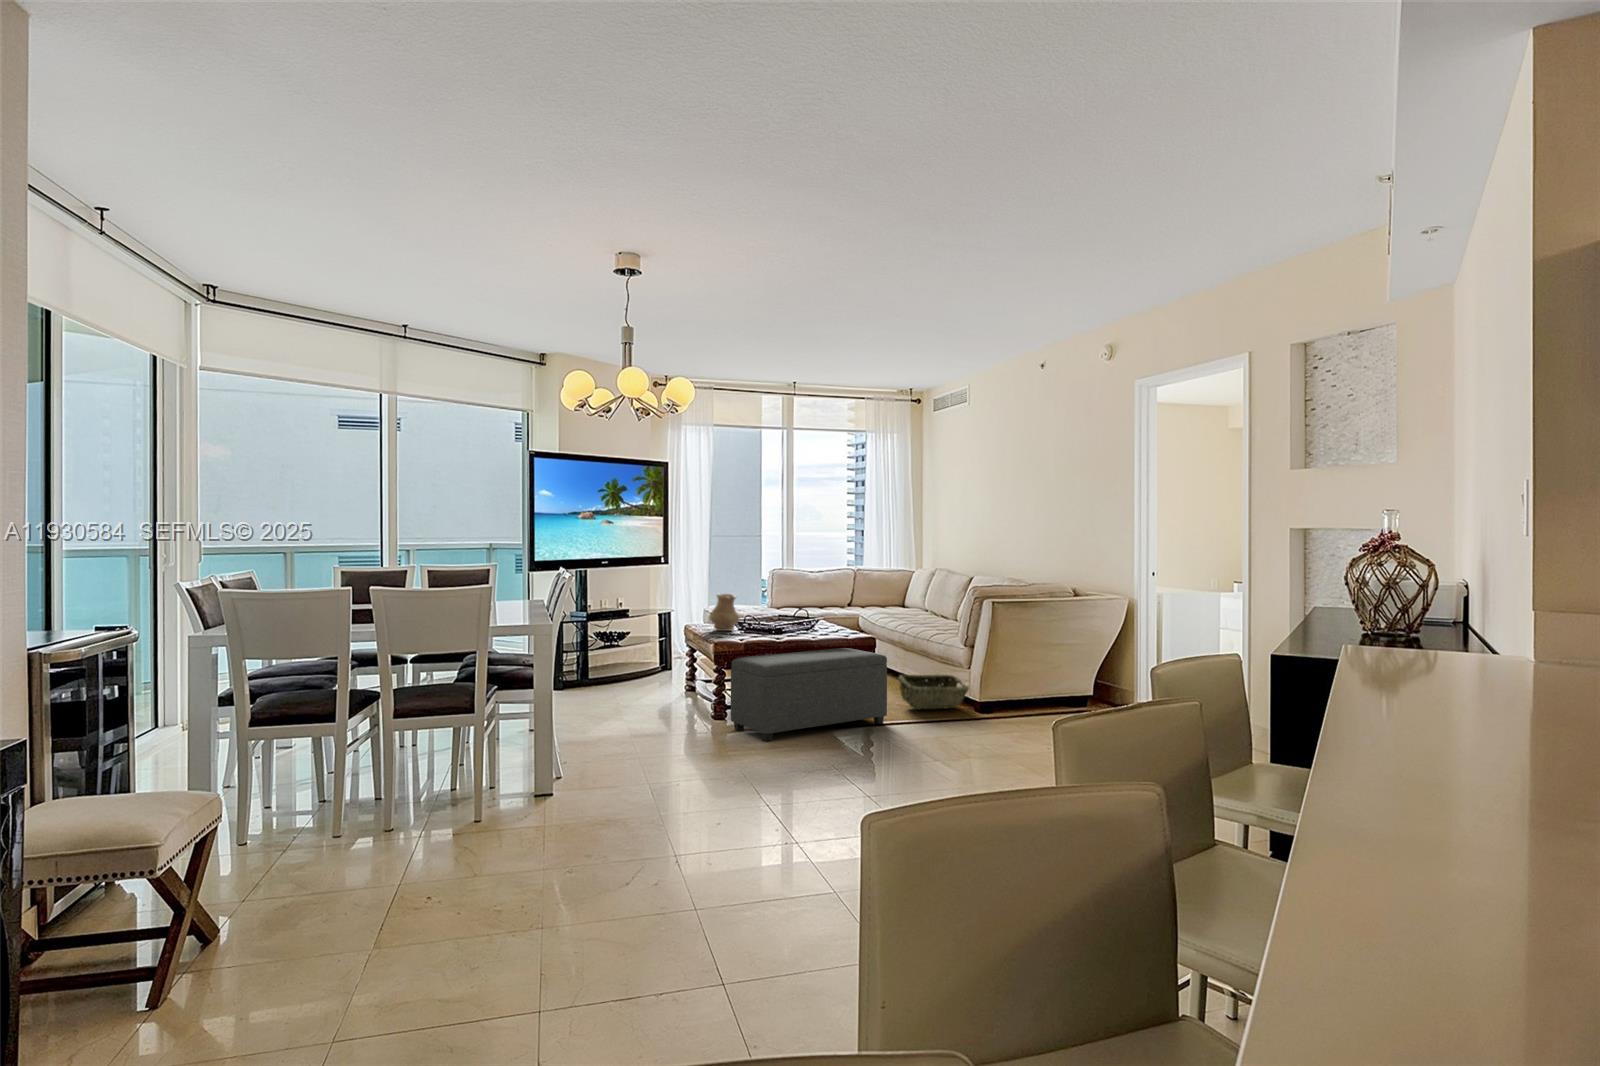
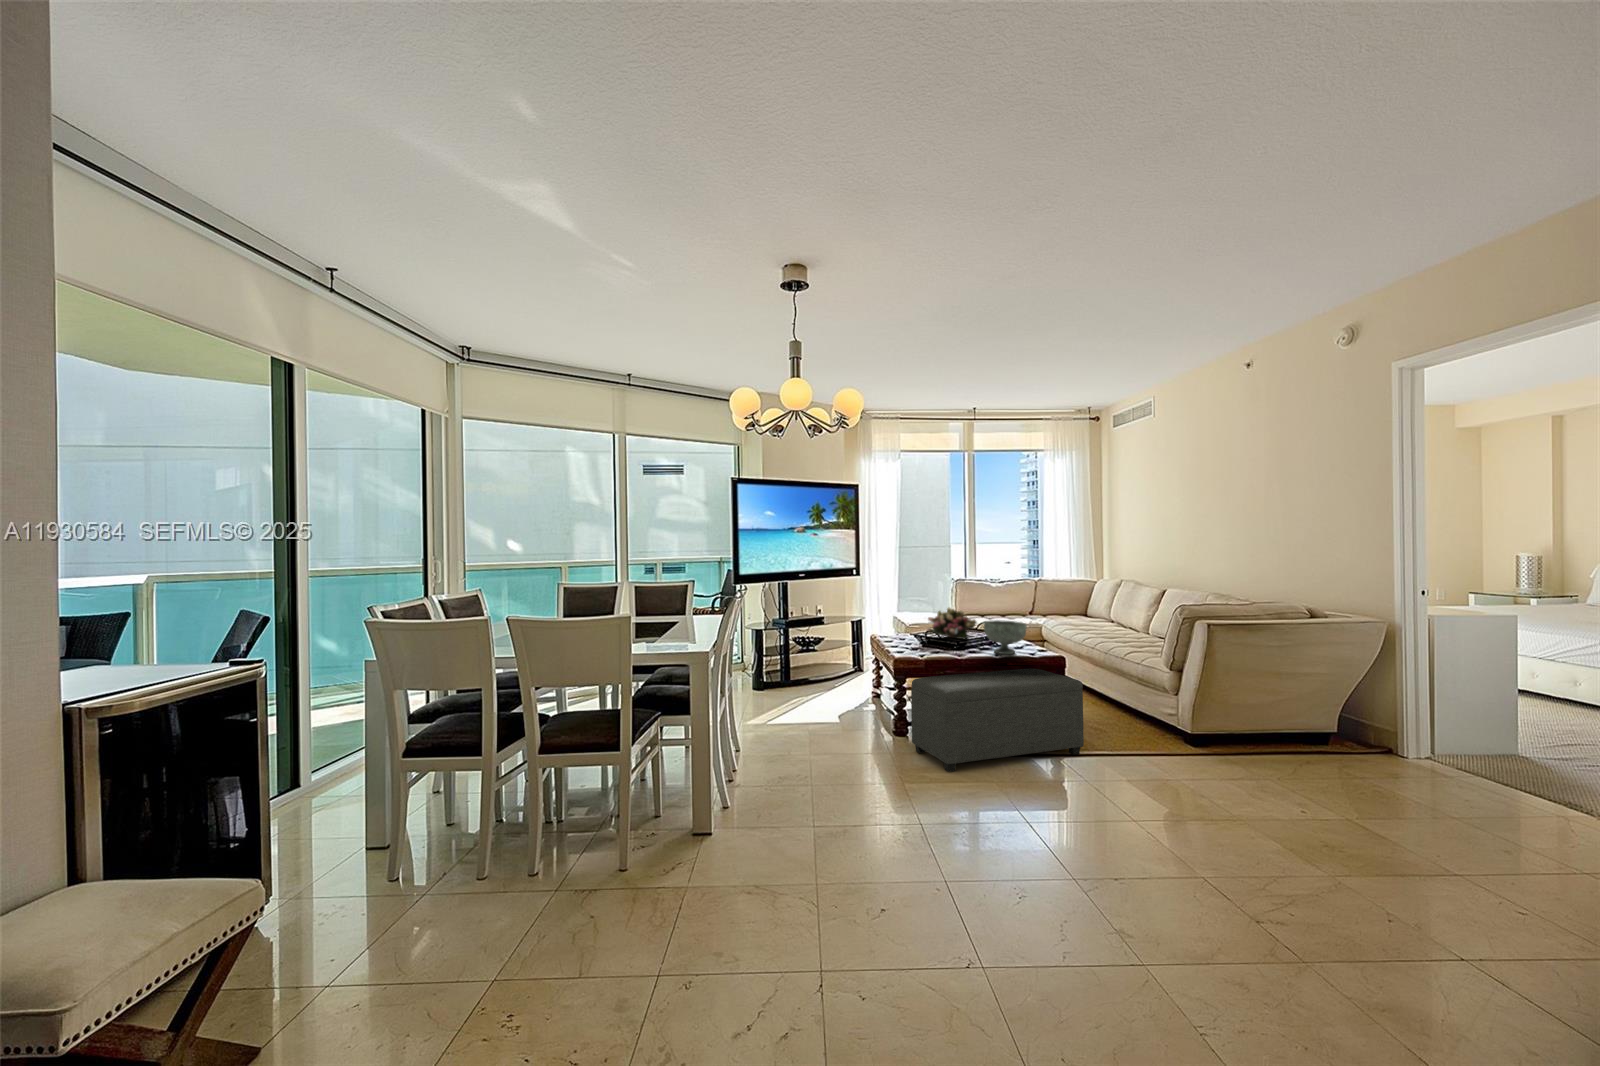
vase: present [709,594,739,631] -> none [892,608,922,645]
flower arrangement: none [743,594,793,626] -> present [927,608,977,639]
decorative bowl: none [800,604,840,636] -> present [984,620,1027,654]
woven basket: present [899,675,968,709] -> none [1093,697,1178,738]

